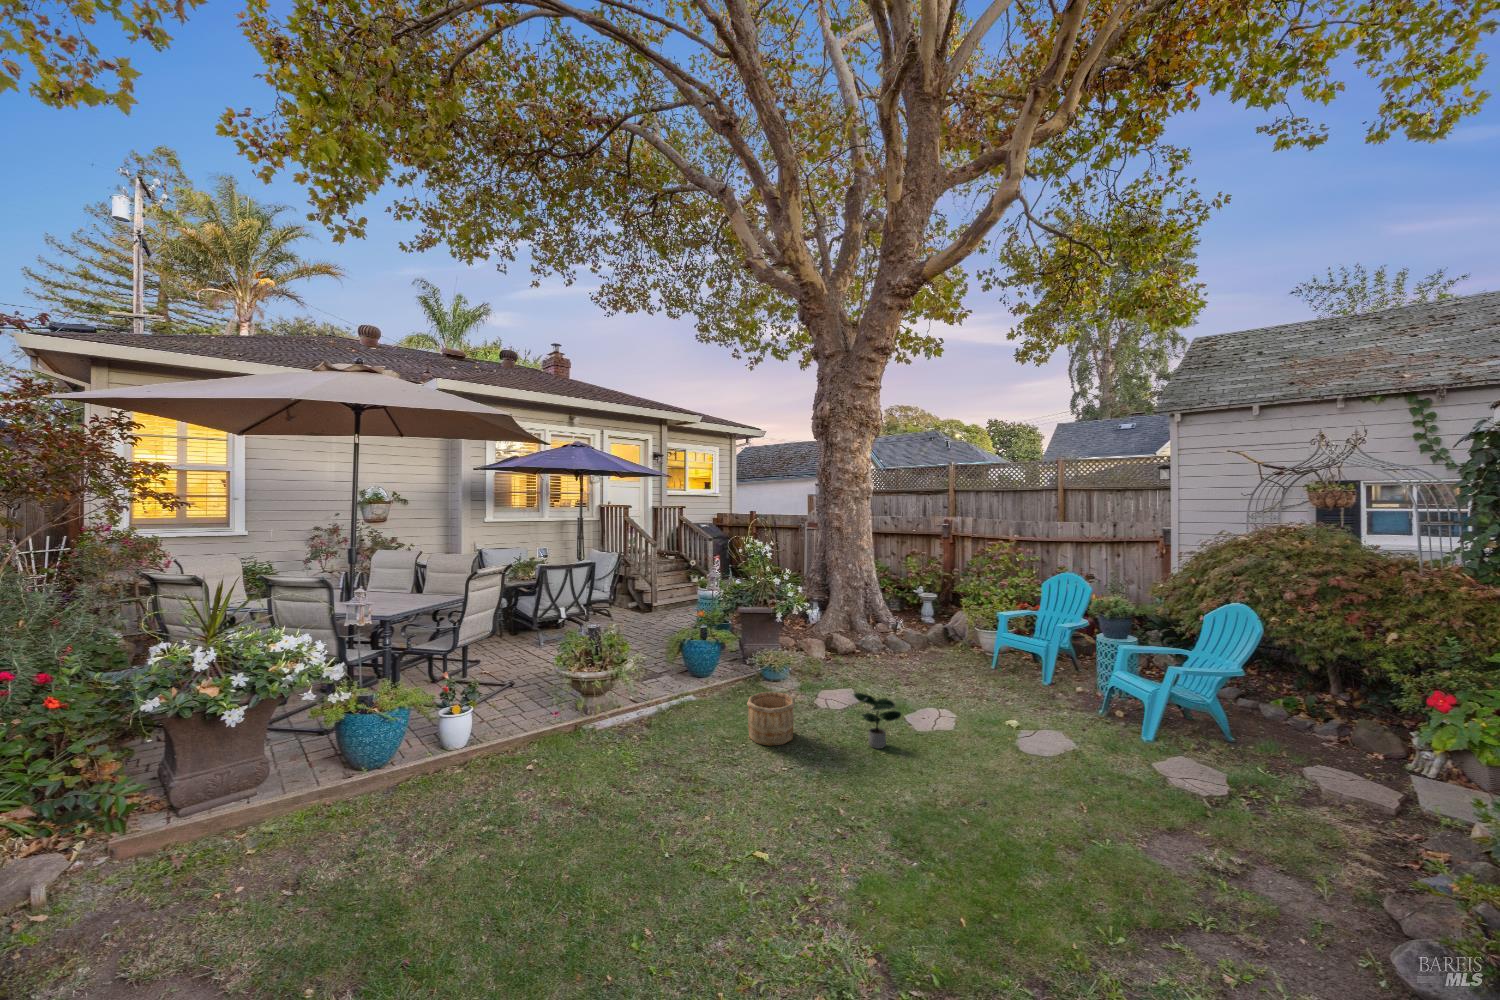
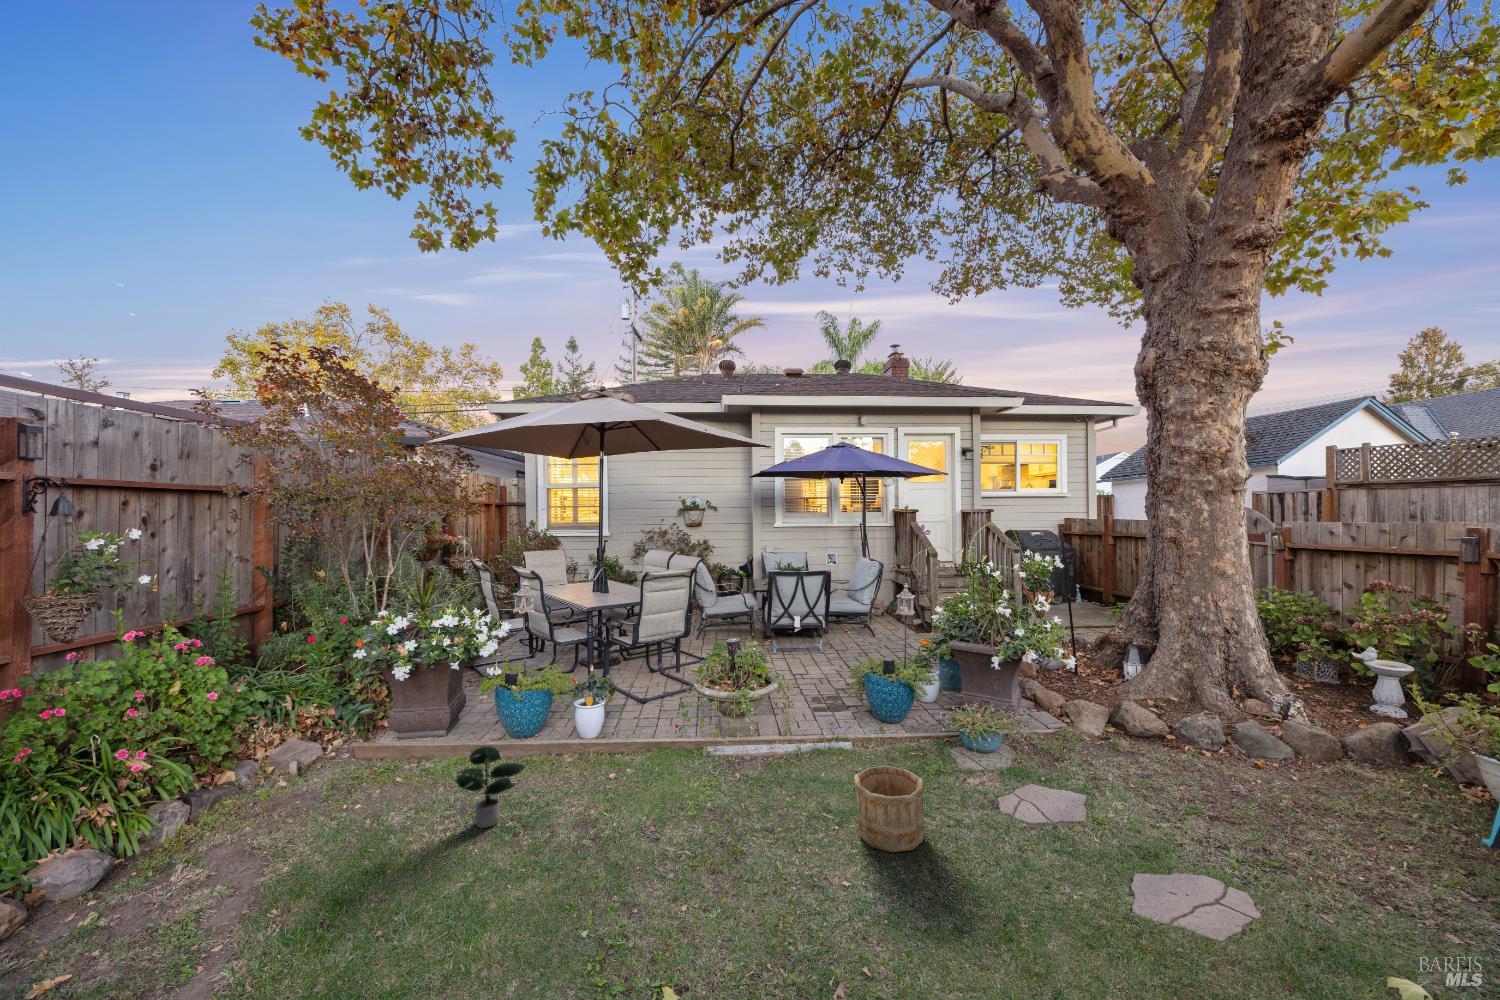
potted plant: present [854,693,901,749] -> present [456,746,526,828]

